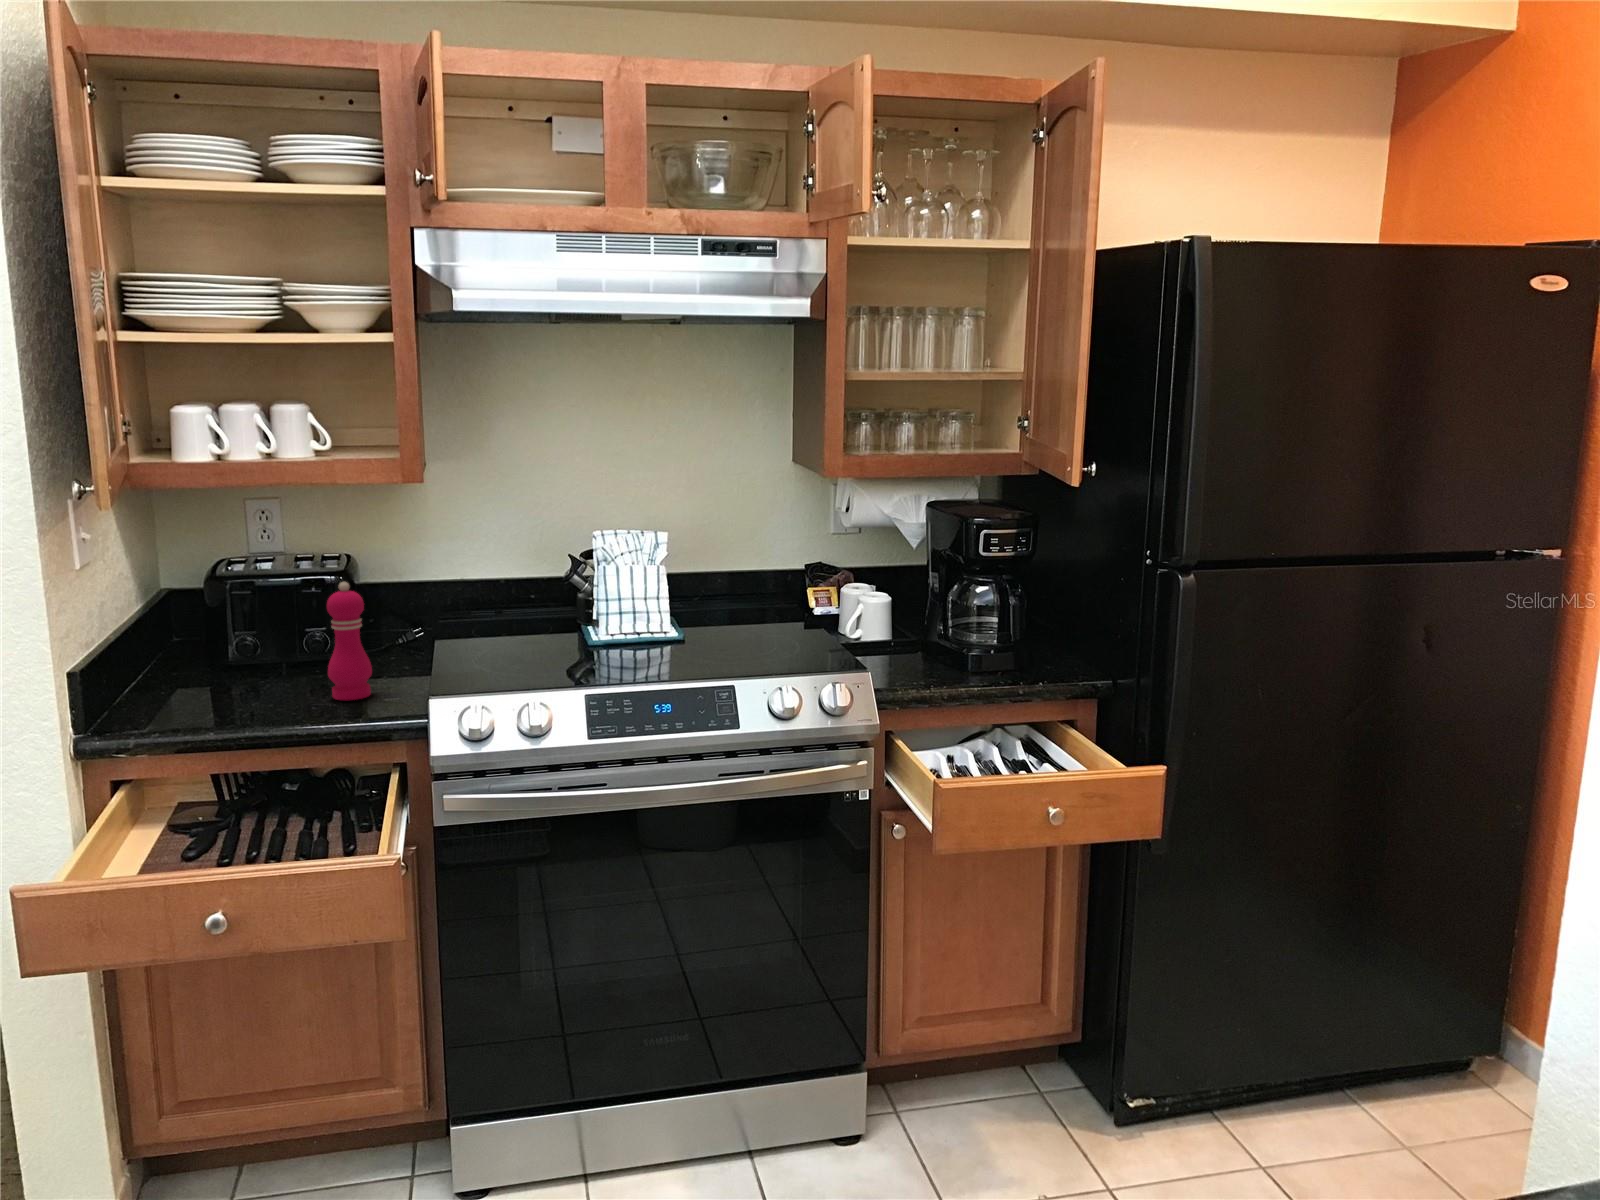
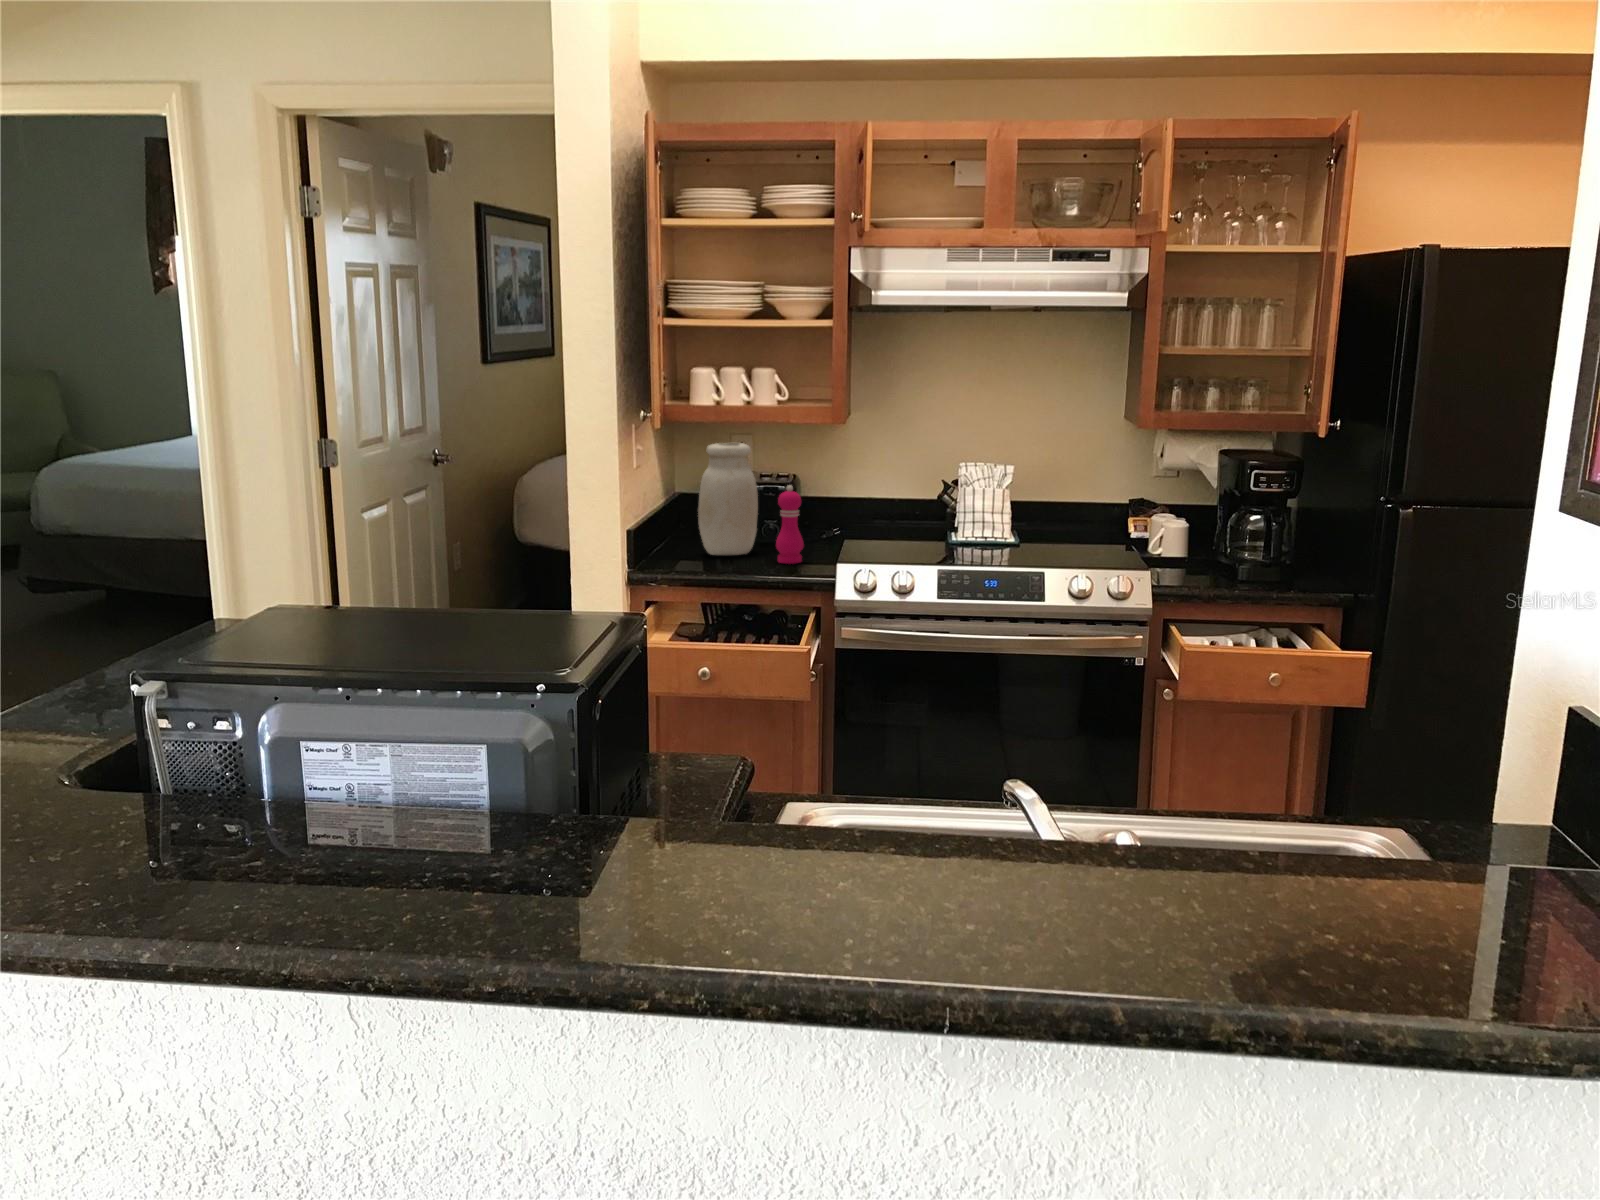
jar: none [197,519,296,692] -> present [698,443,758,555]

